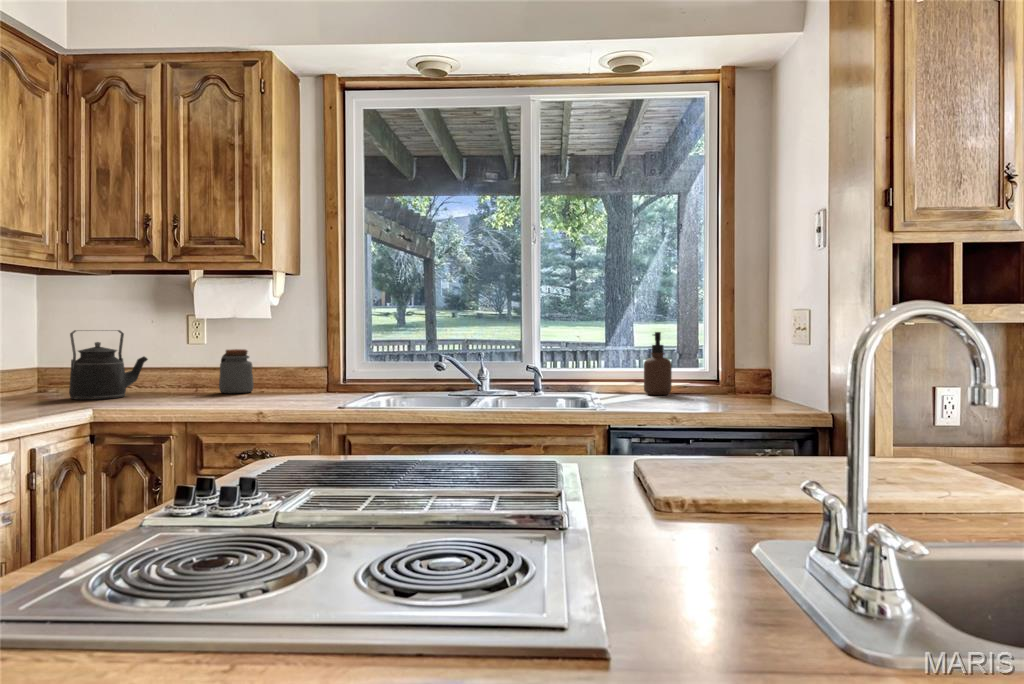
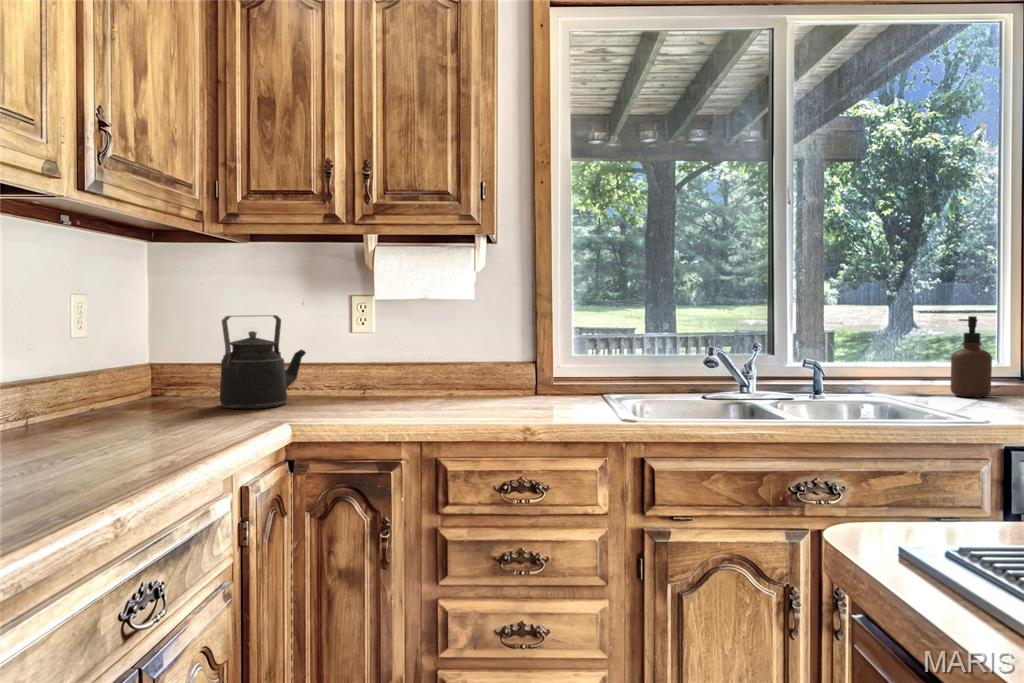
jar: present [219,349,254,393] -> none [397,339,439,397]

